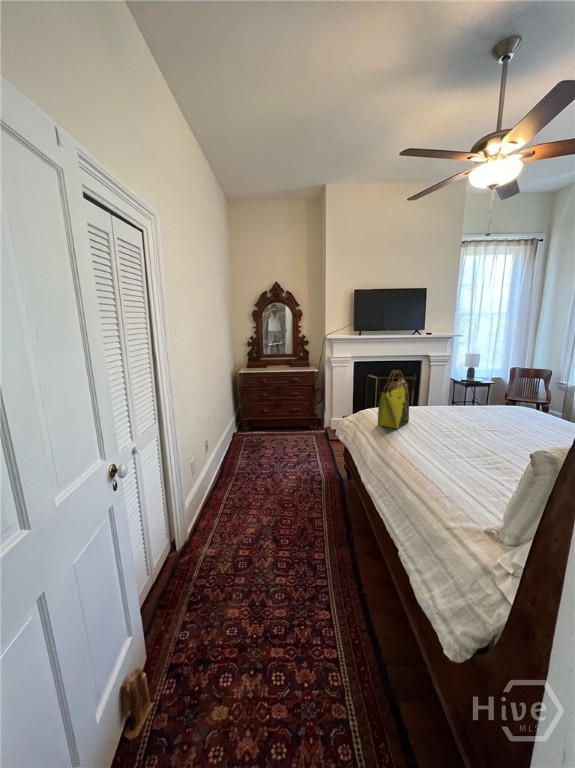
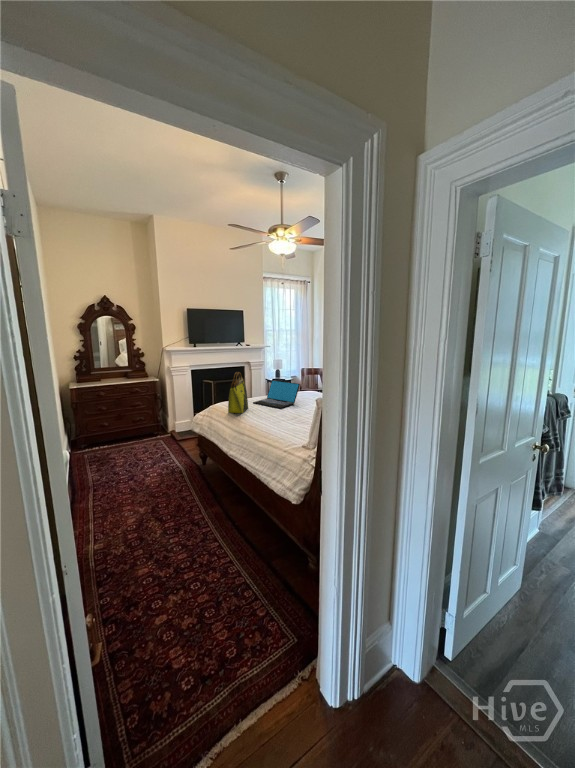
laptop: none [419,384,501,431] -> present [253,380,300,409]

